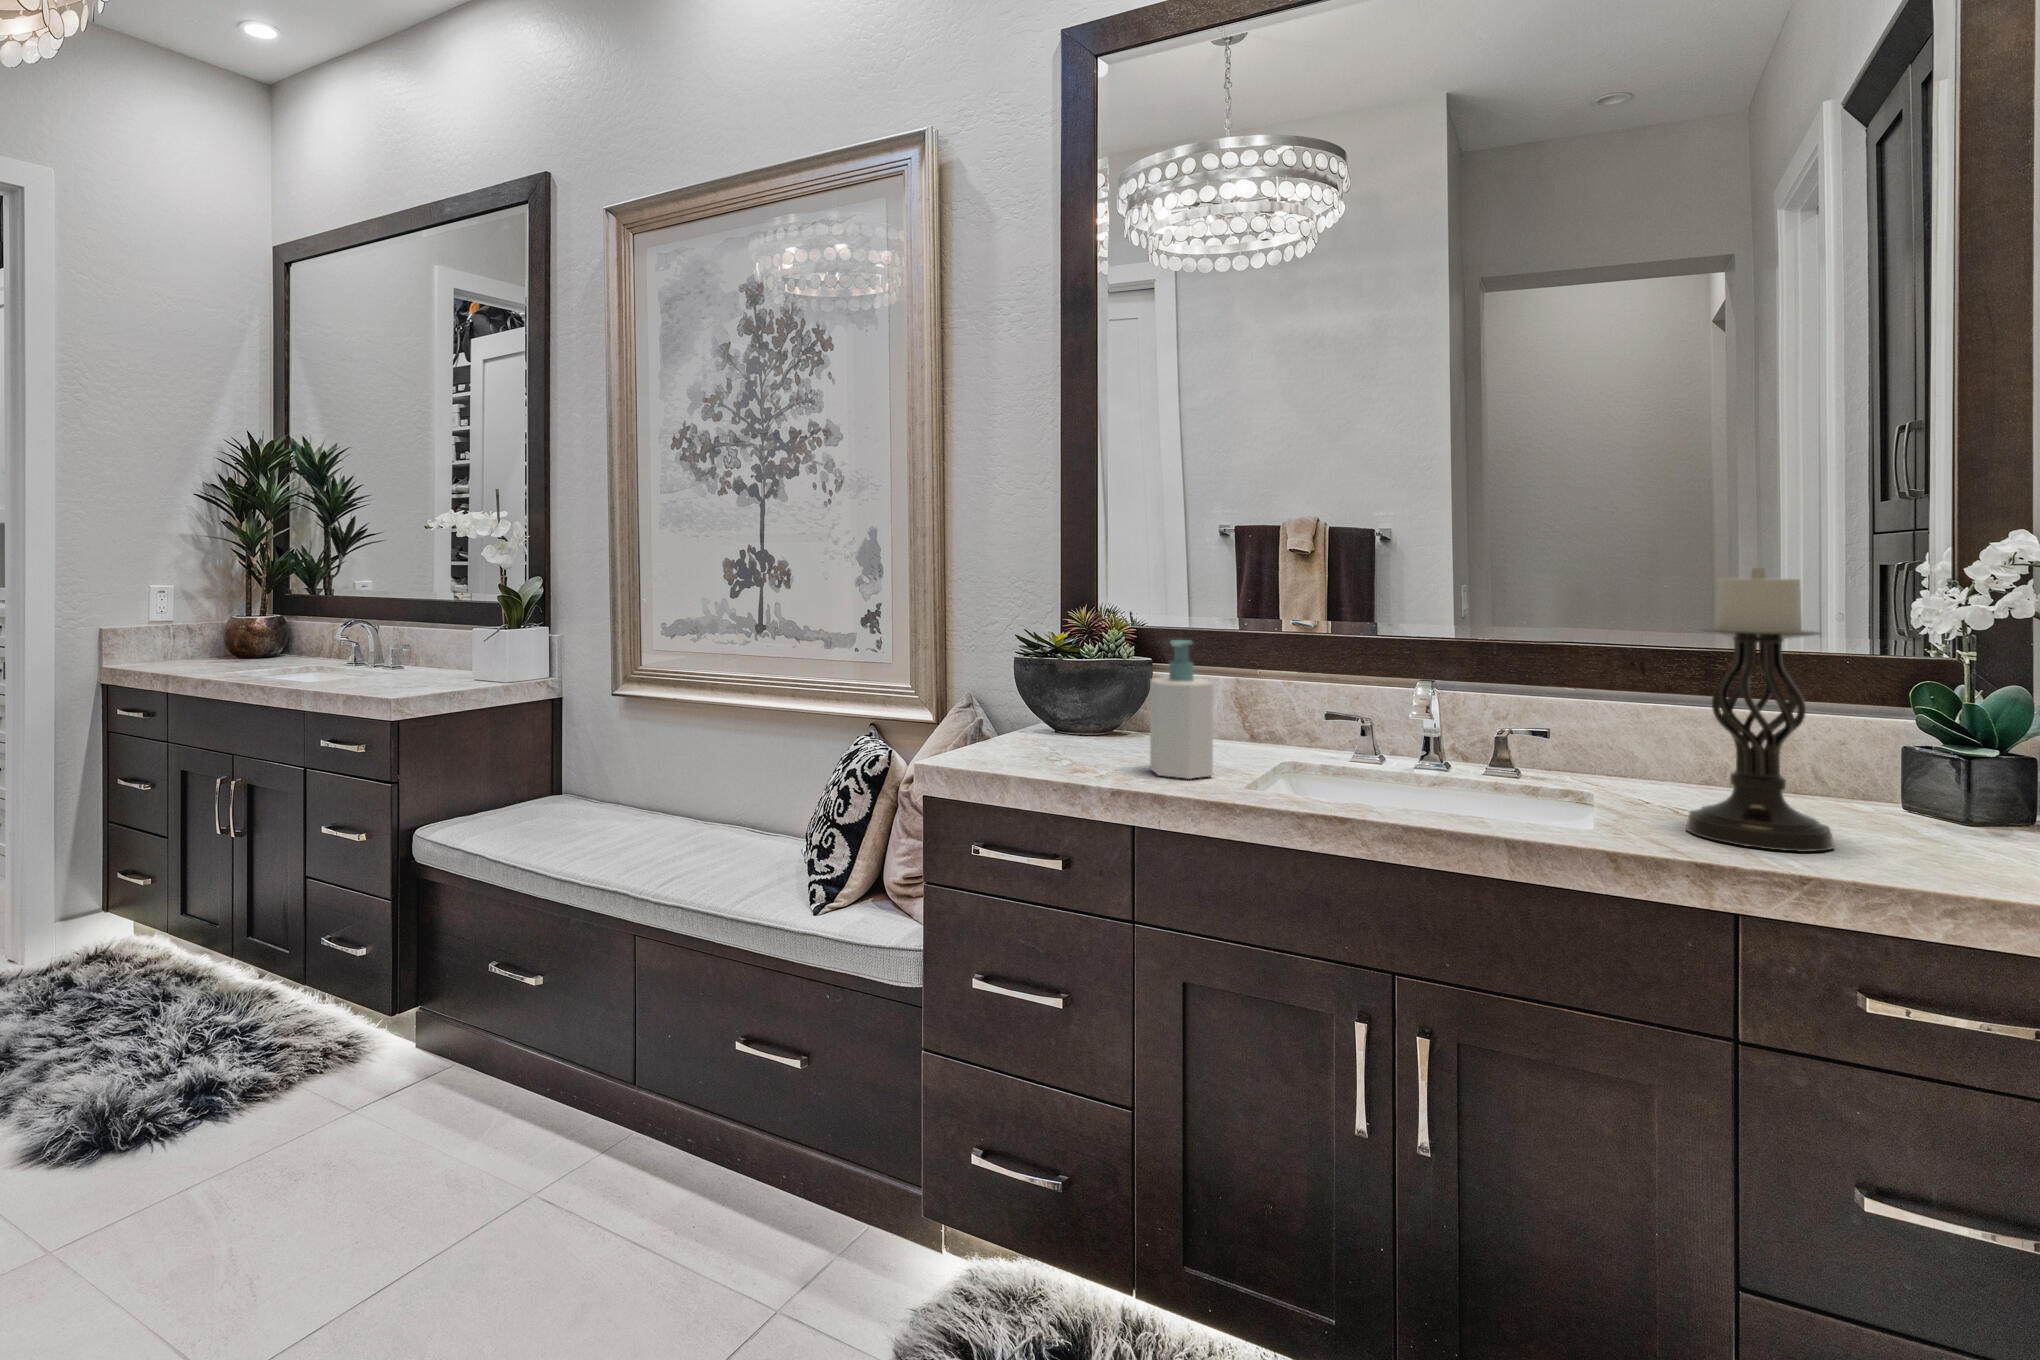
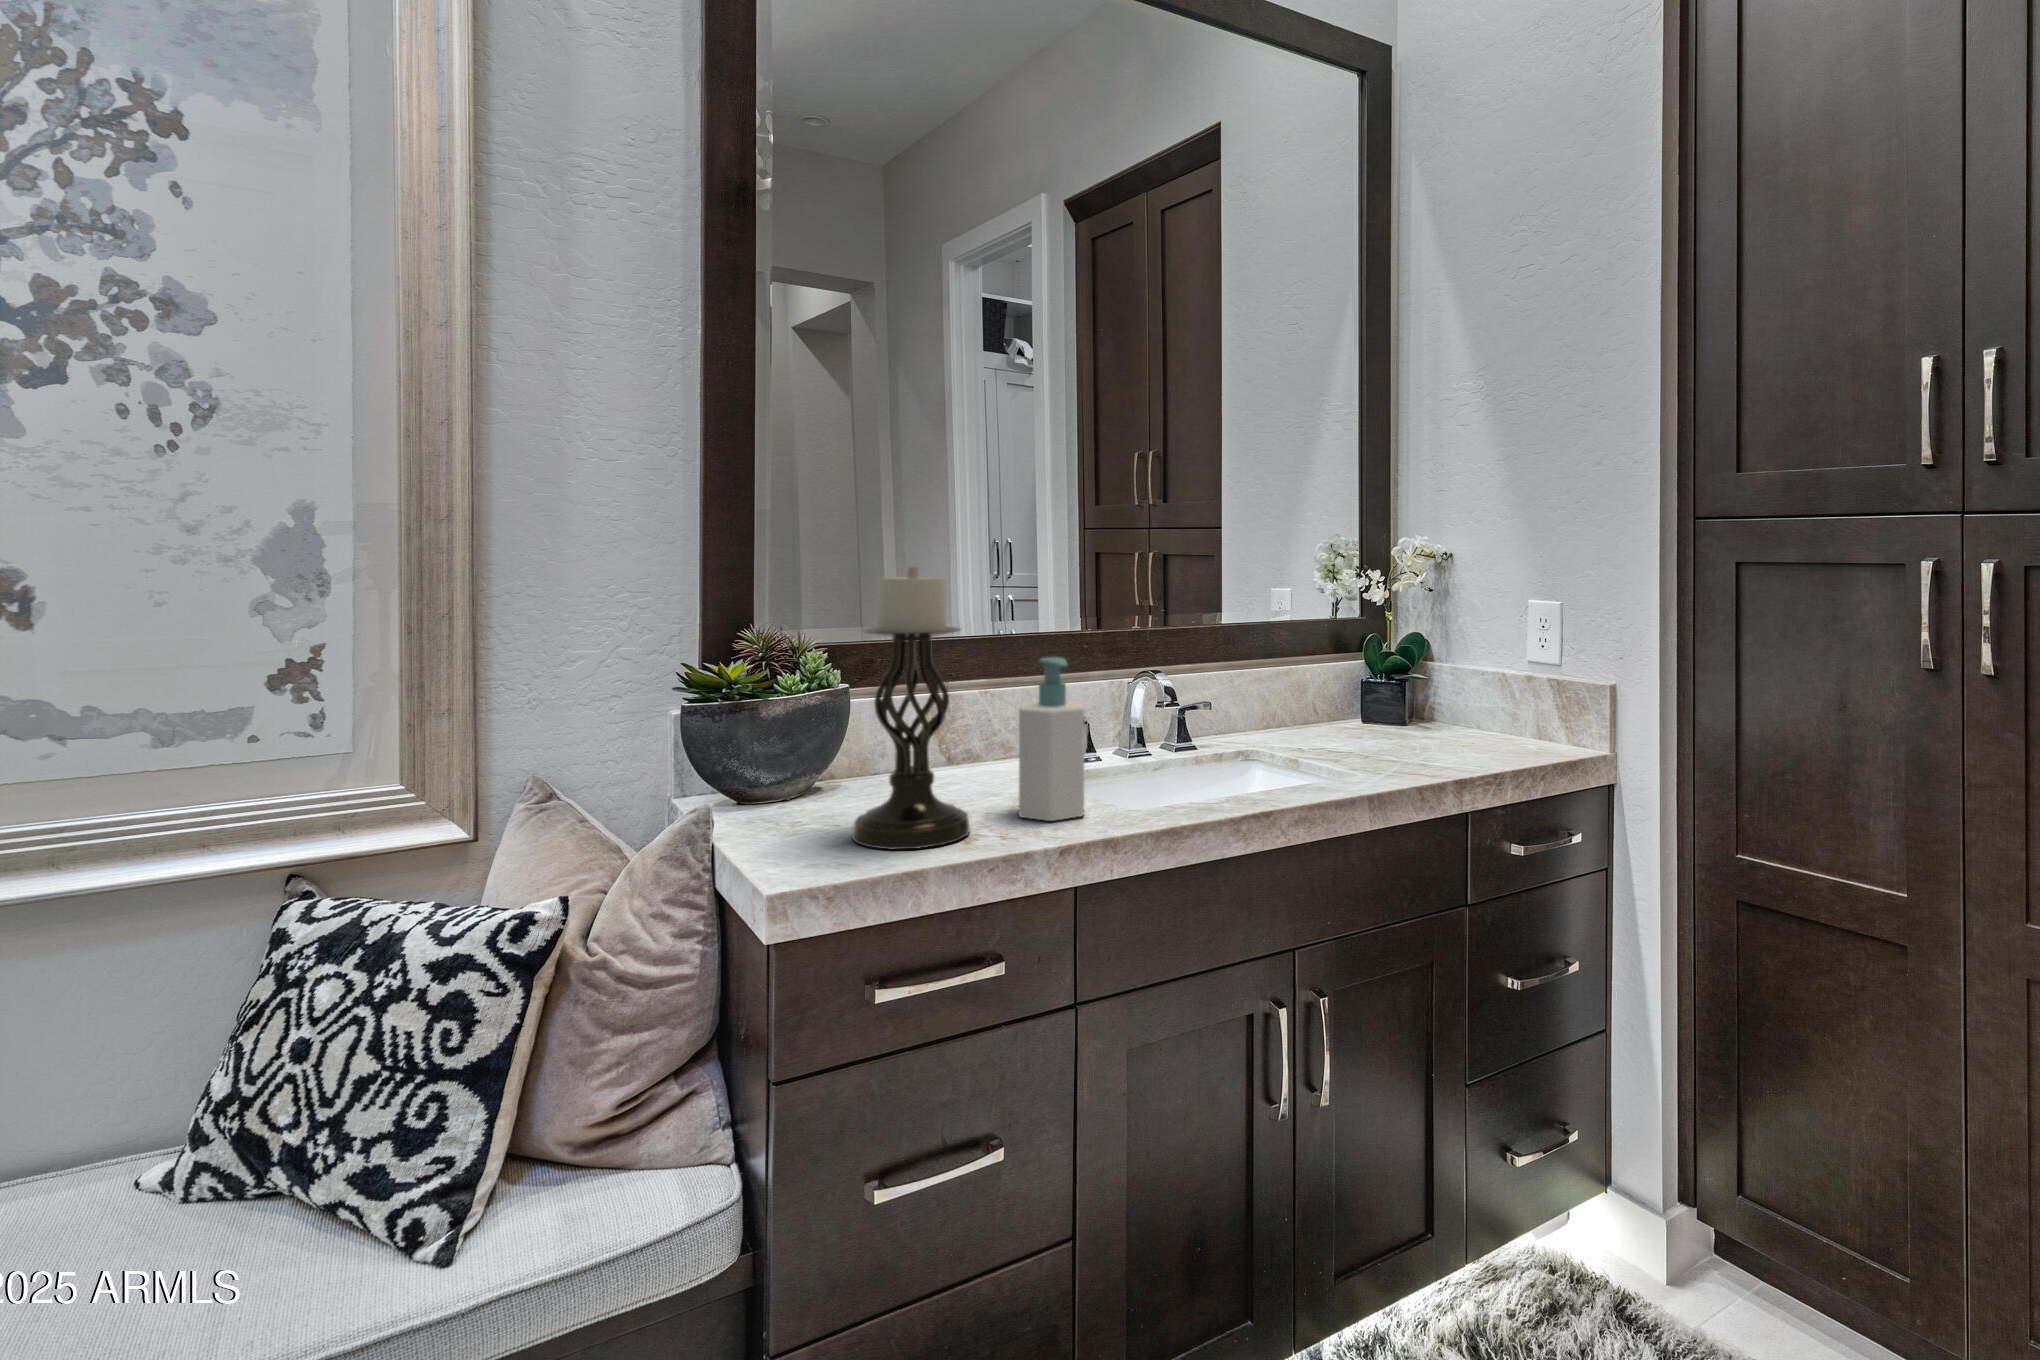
candle holder: present [1686,568,1834,852] -> present [852,567,970,850]

